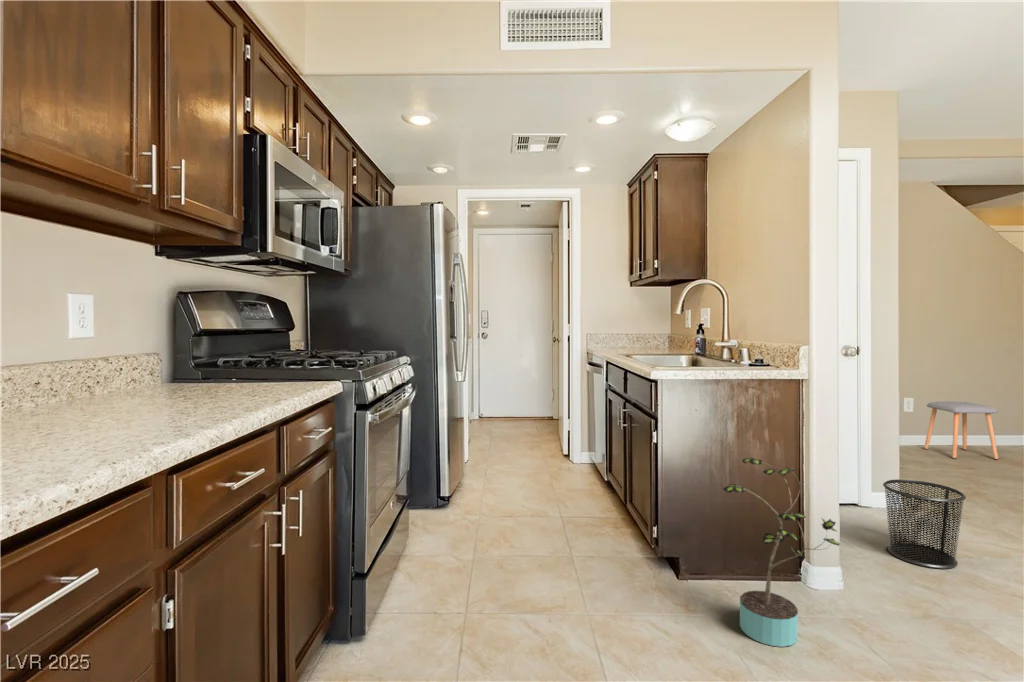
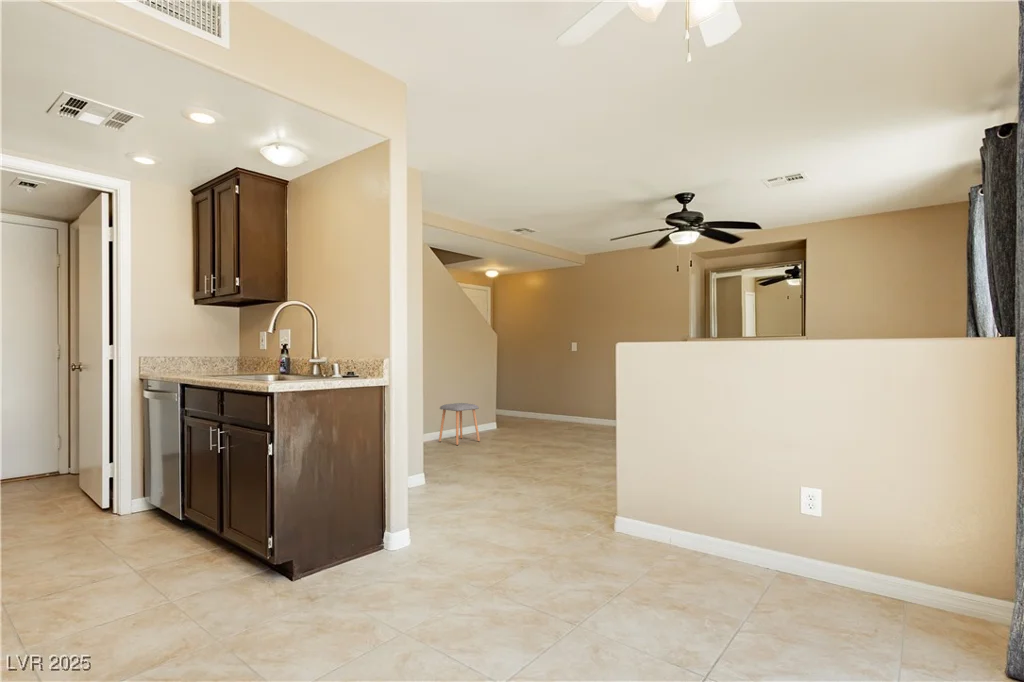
potted plant: present [723,458,840,647] -> none [346,451,427,597]
waste bin: present [883,479,966,569] -> none [432,457,478,516]

